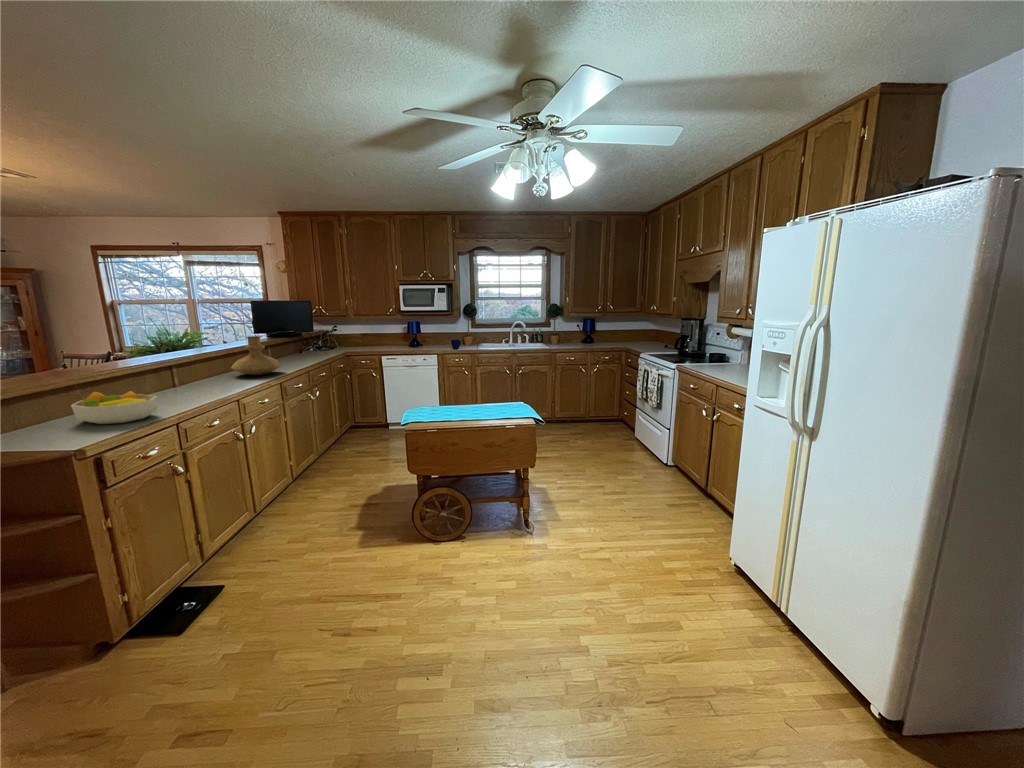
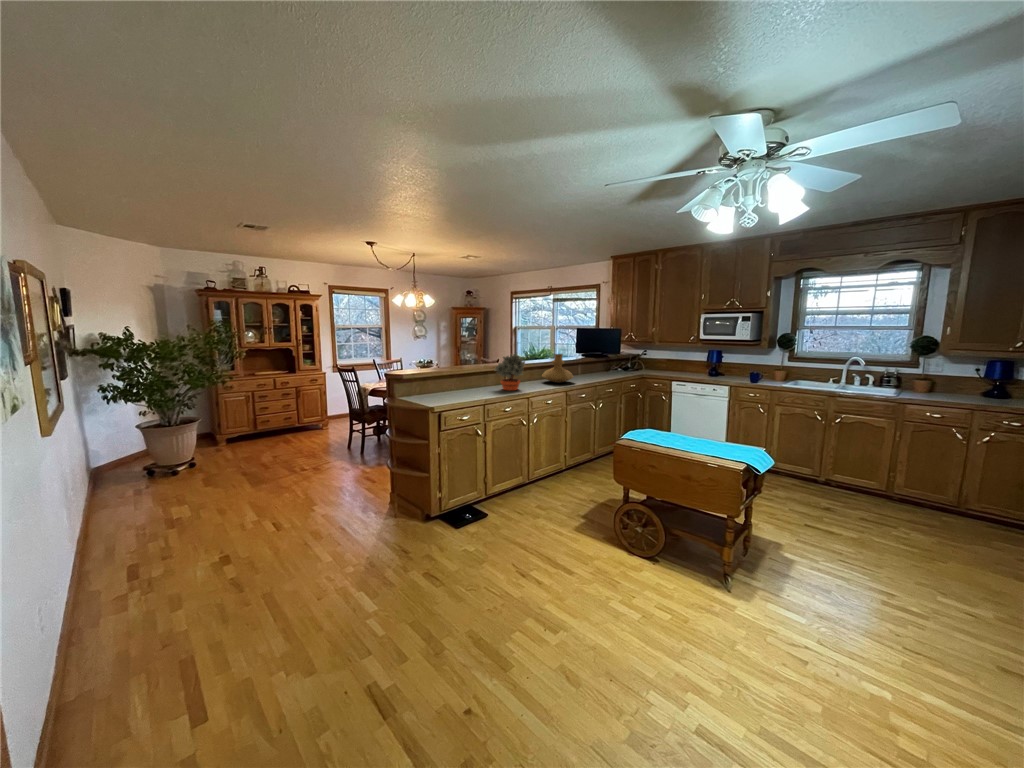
potted plant: none [157,337,220,397] -> present [494,354,525,390]
fruit bowl: present [71,391,157,424] -> none [446,378,480,398]

